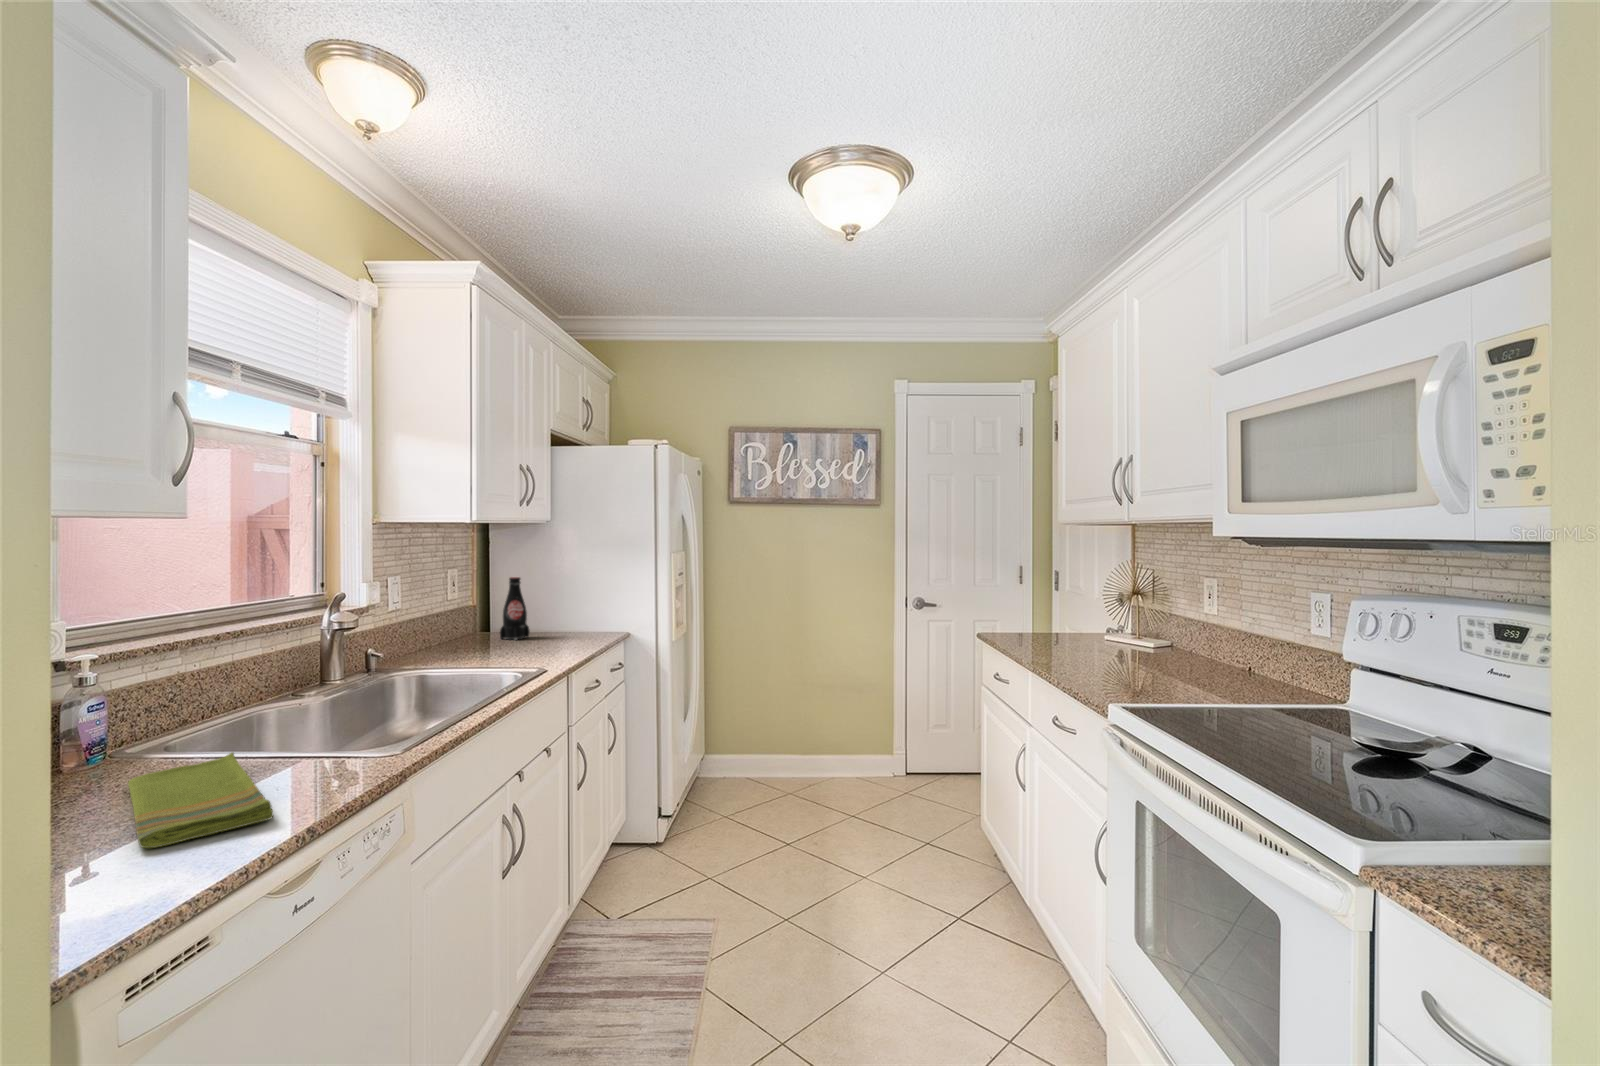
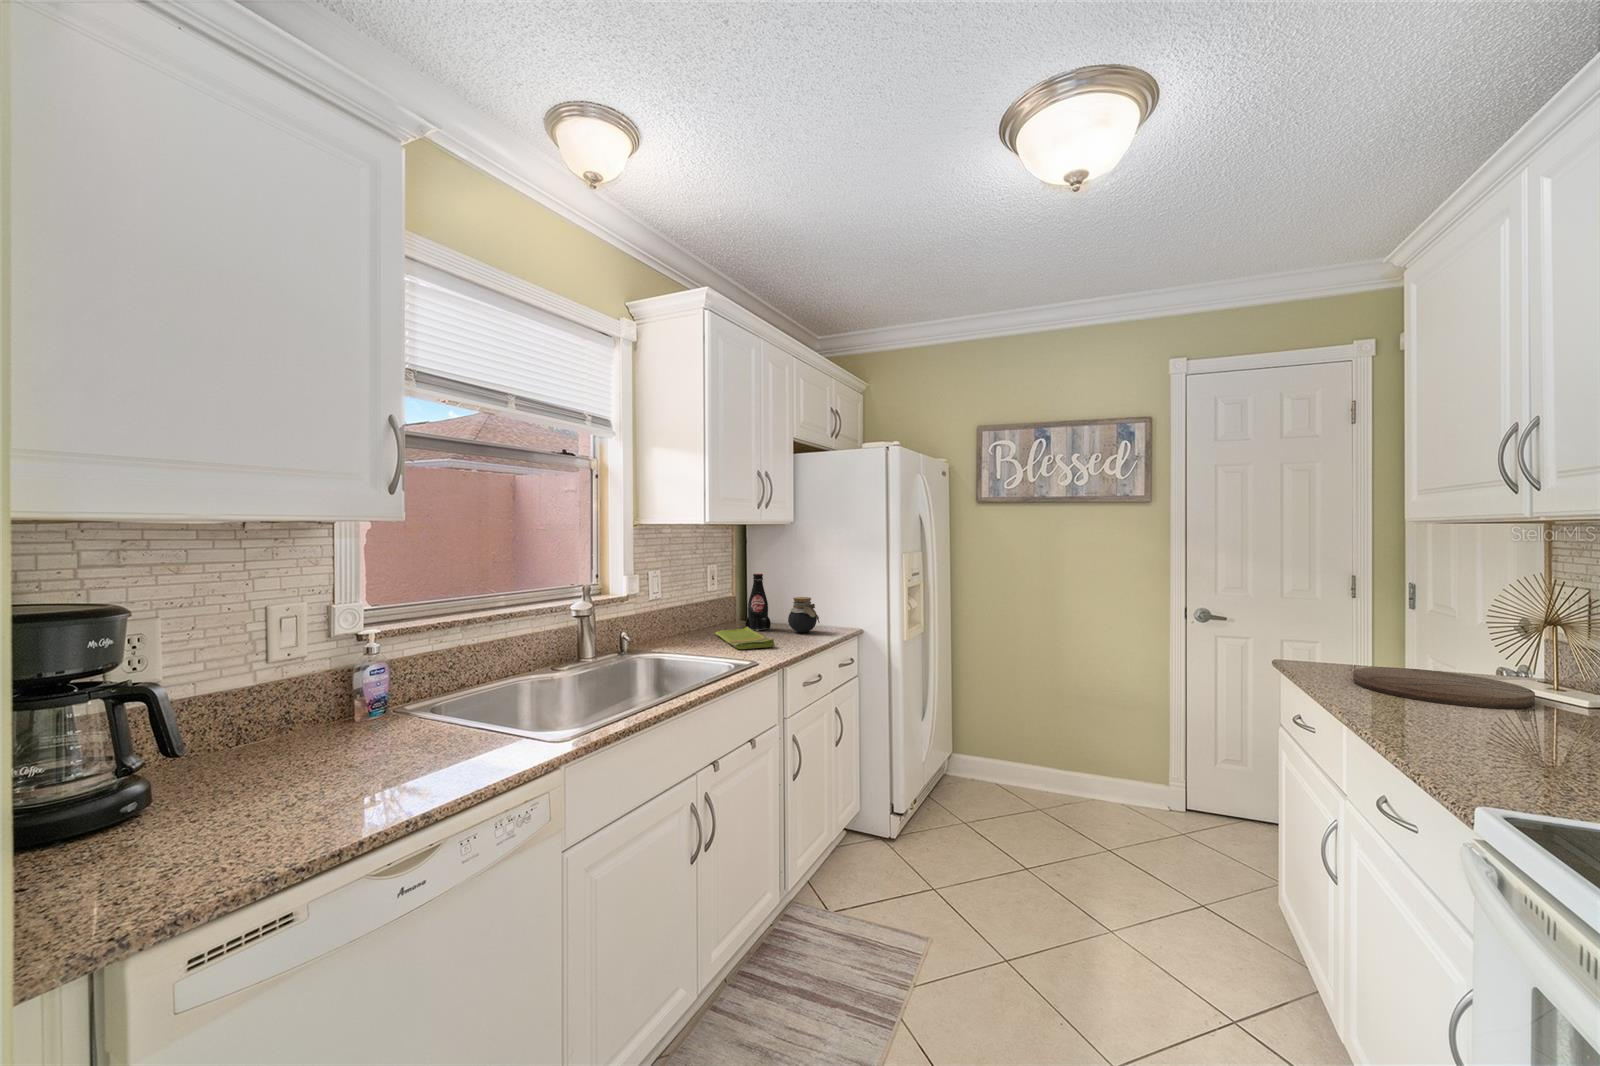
jar: none [552,601,588,638] -> present [788,597,820,633]
cutting board: none [1029,632,1127,653] -> present [1353,667,1535,709]
dish towel: present [128,752,273,848] -> present [715,627,774,649]

